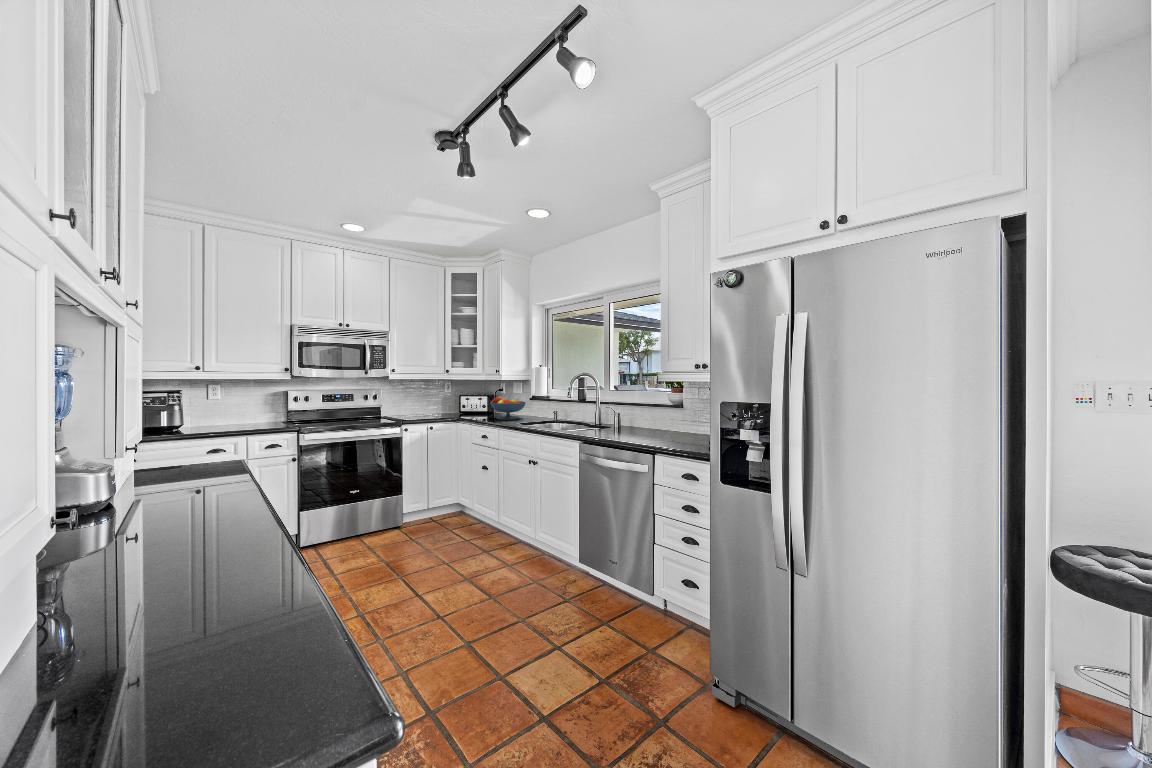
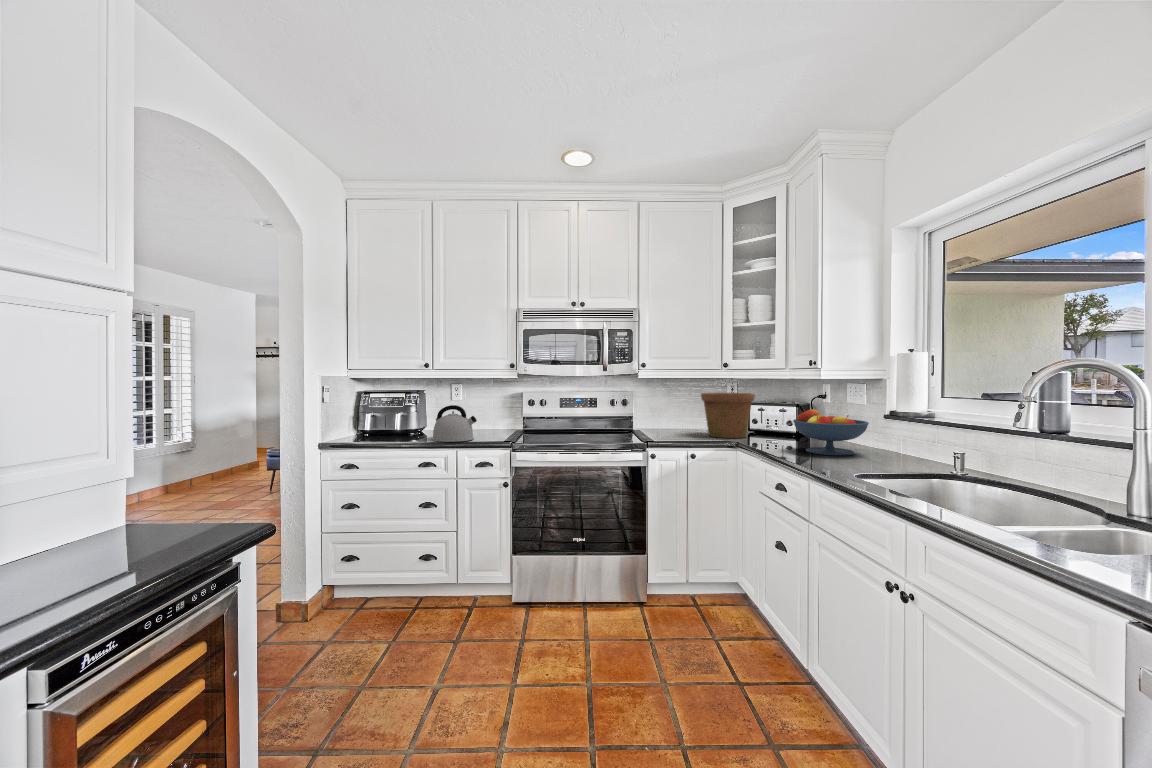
flower pot: none [432,388,465,415] -> present [701,393,755,438]
kettle: none [207,402,255,433] -> present [433,405,477,442]

